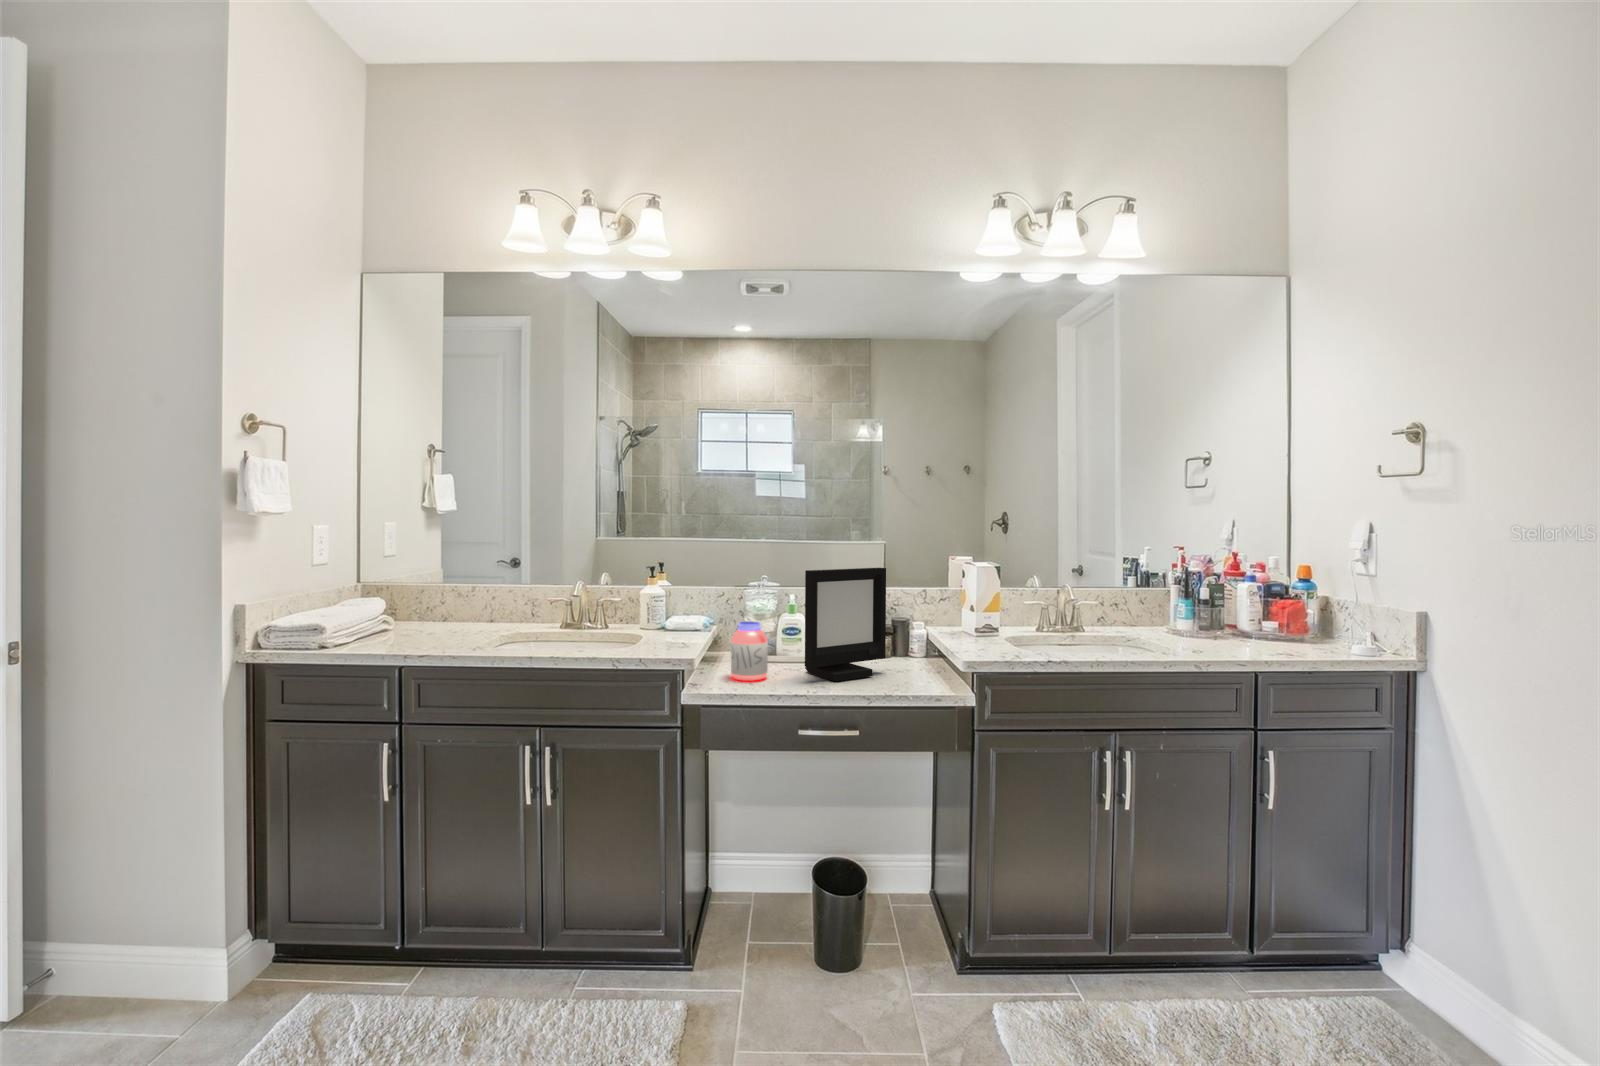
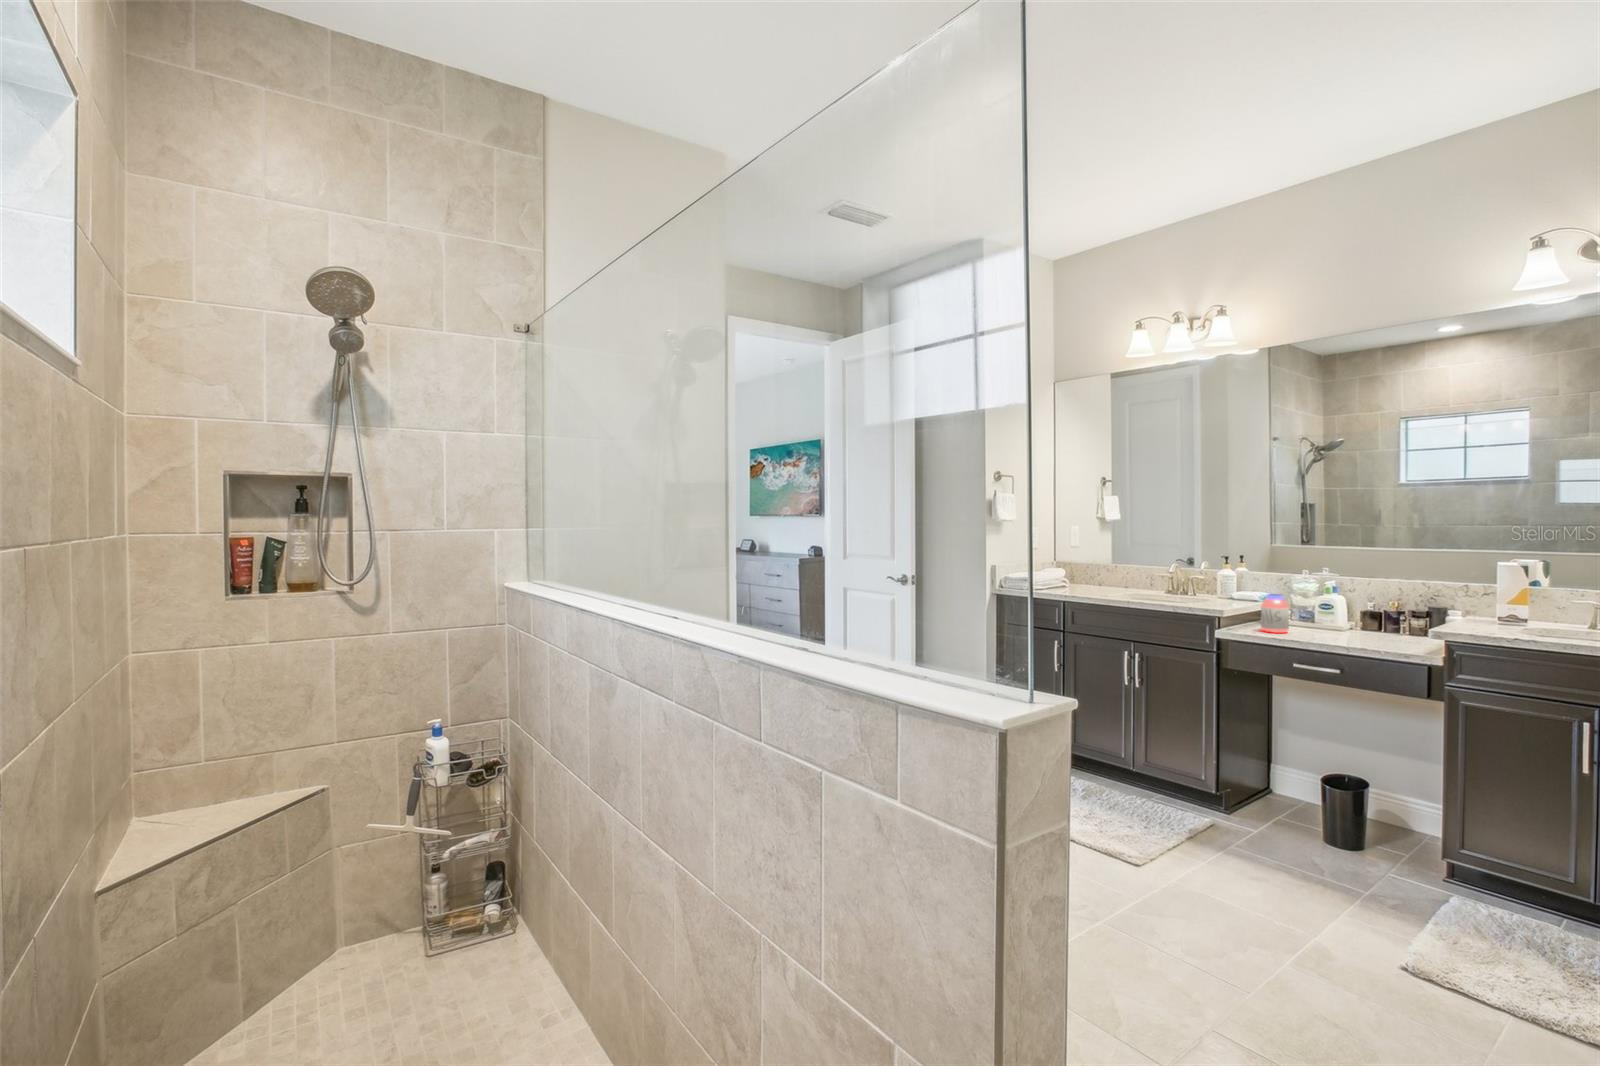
picture frame: present [805,568,886,681] -> none [1314,561,1394,641]

